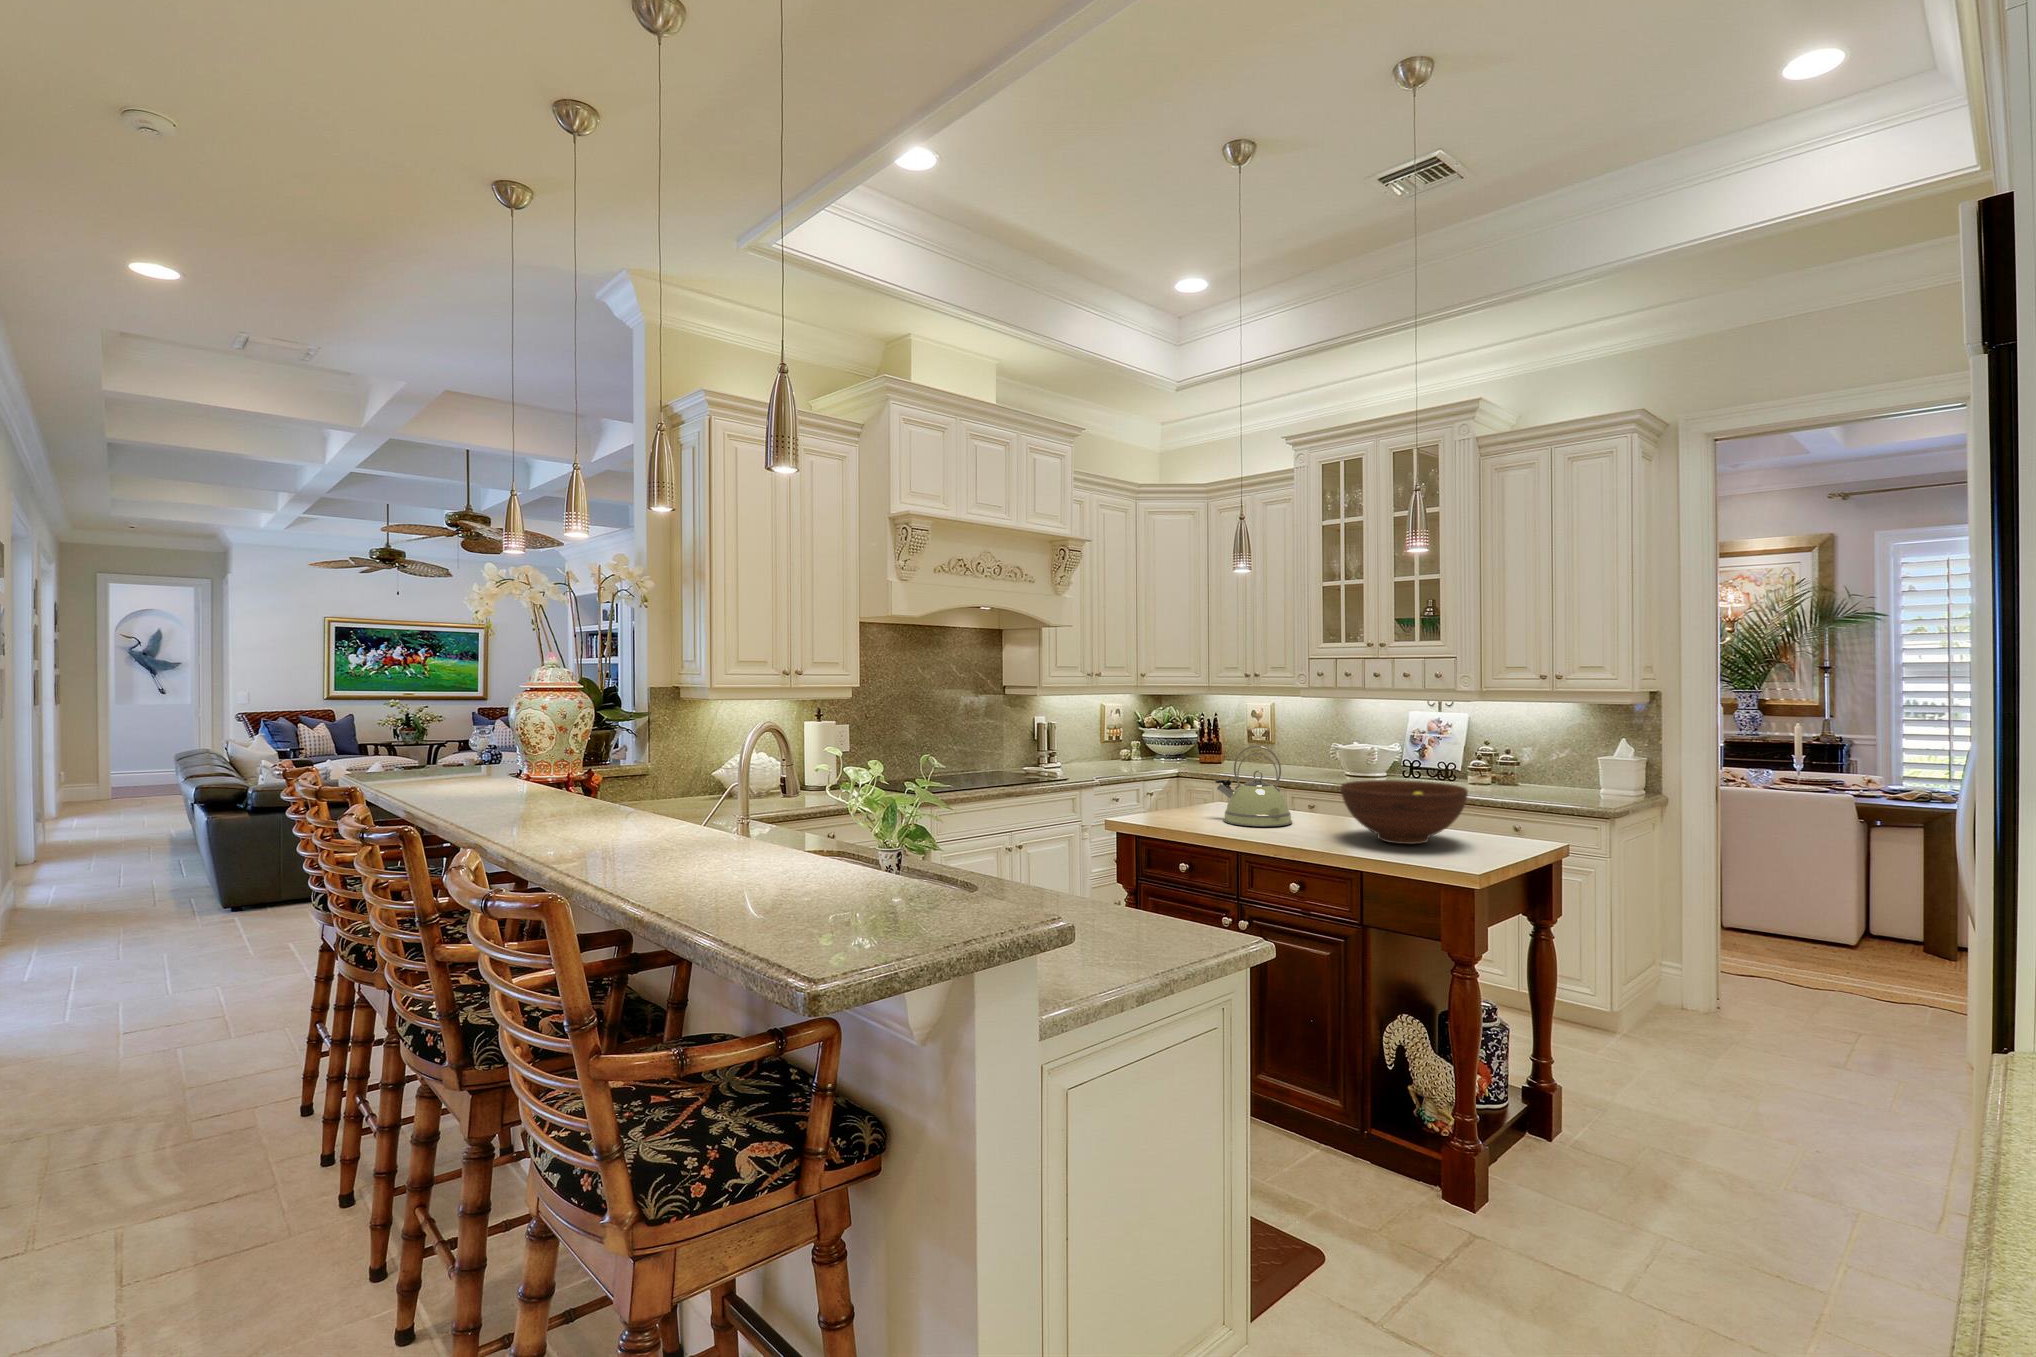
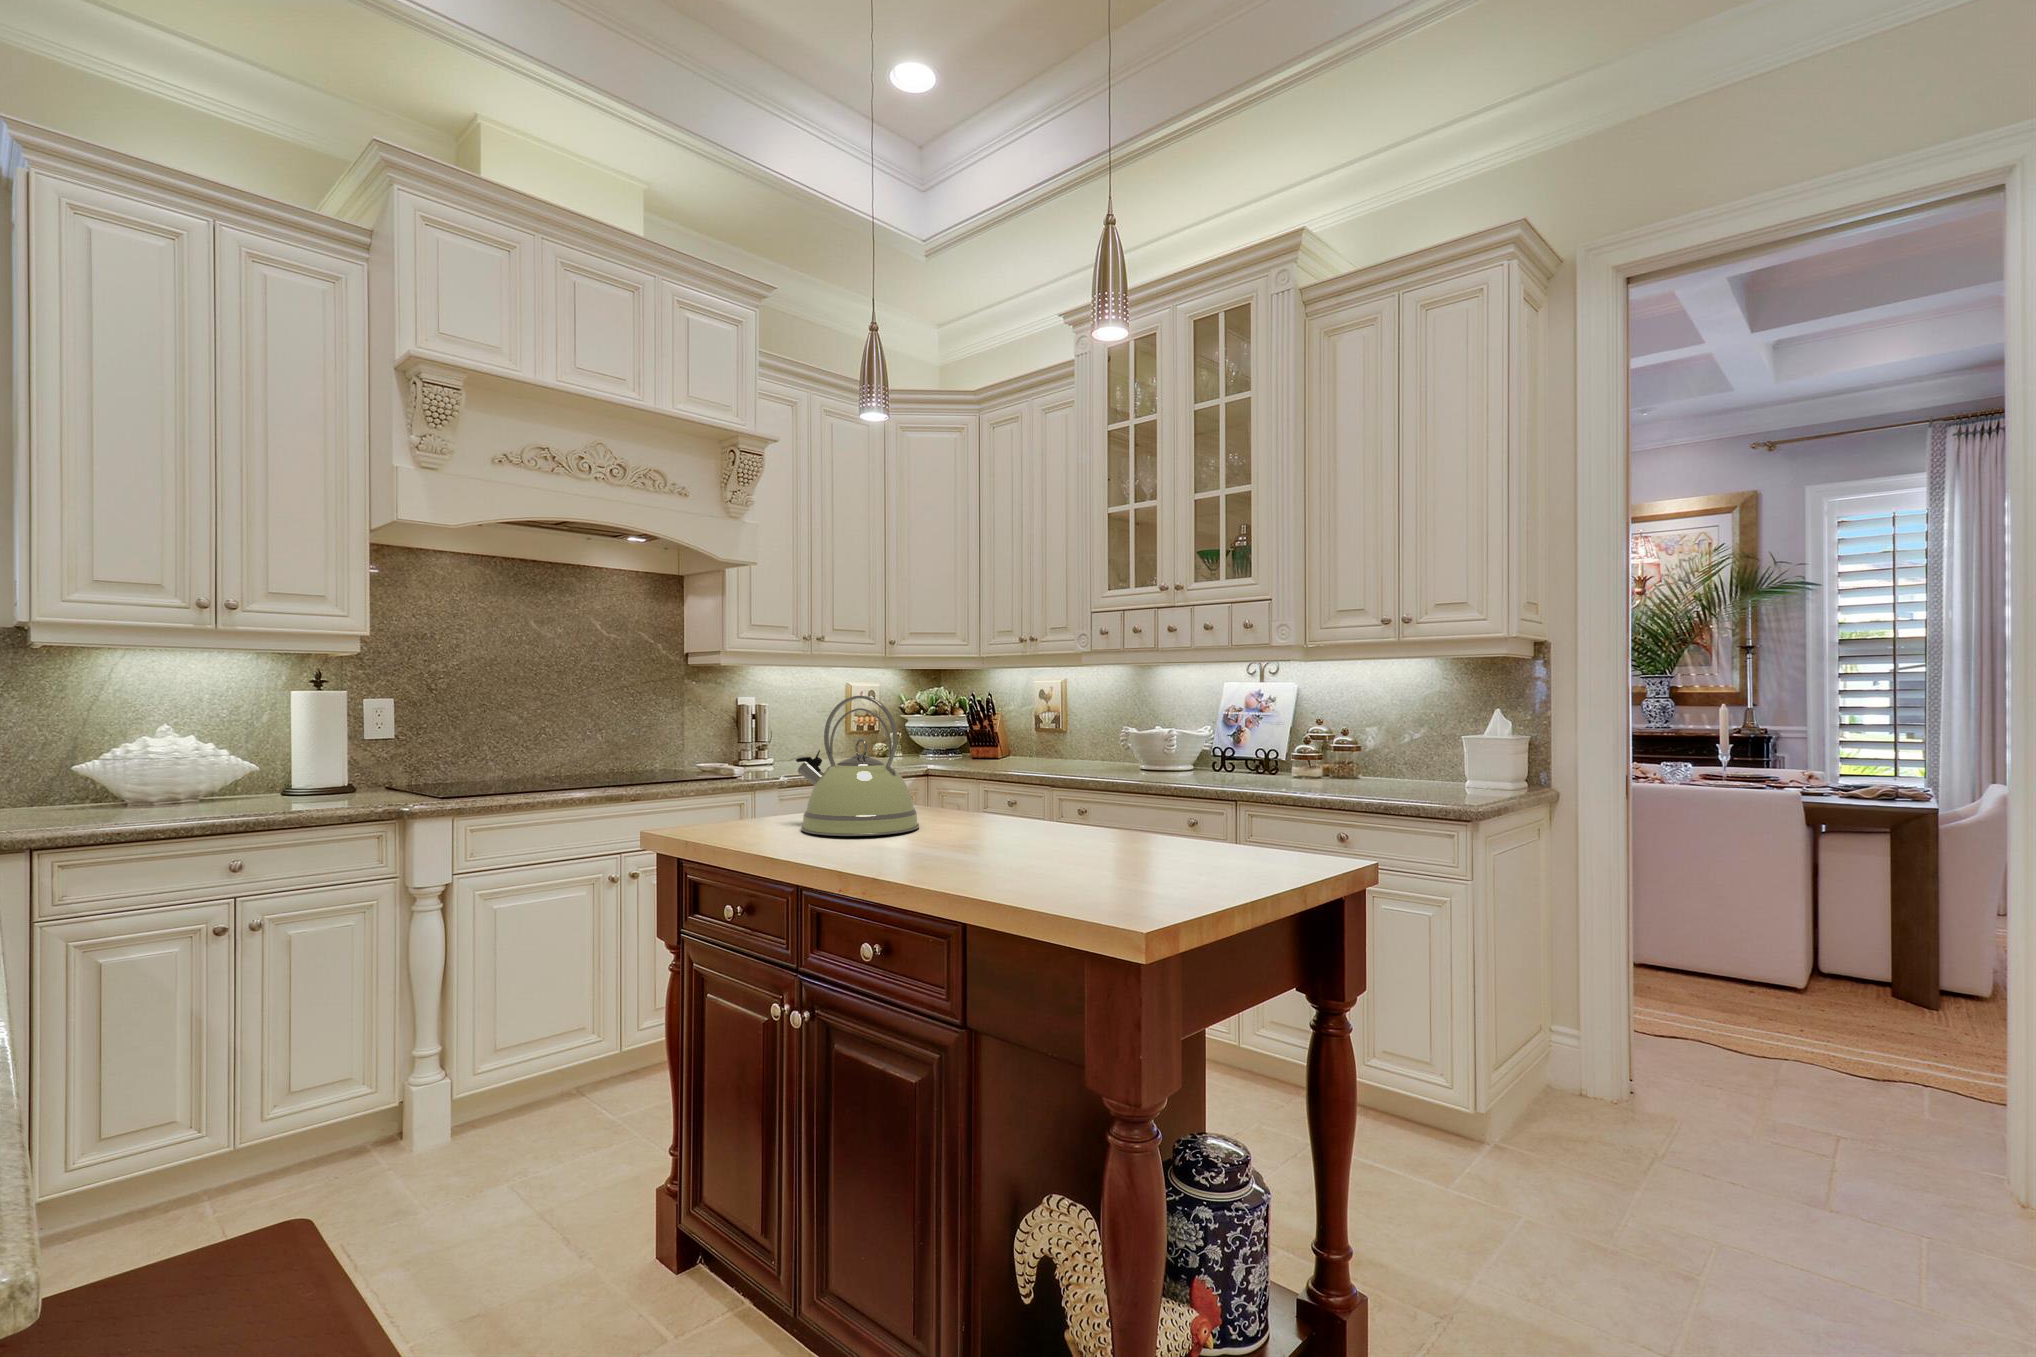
fruit bowl: present [1341,780,1468,844] -> none [956,751,1178,866]

